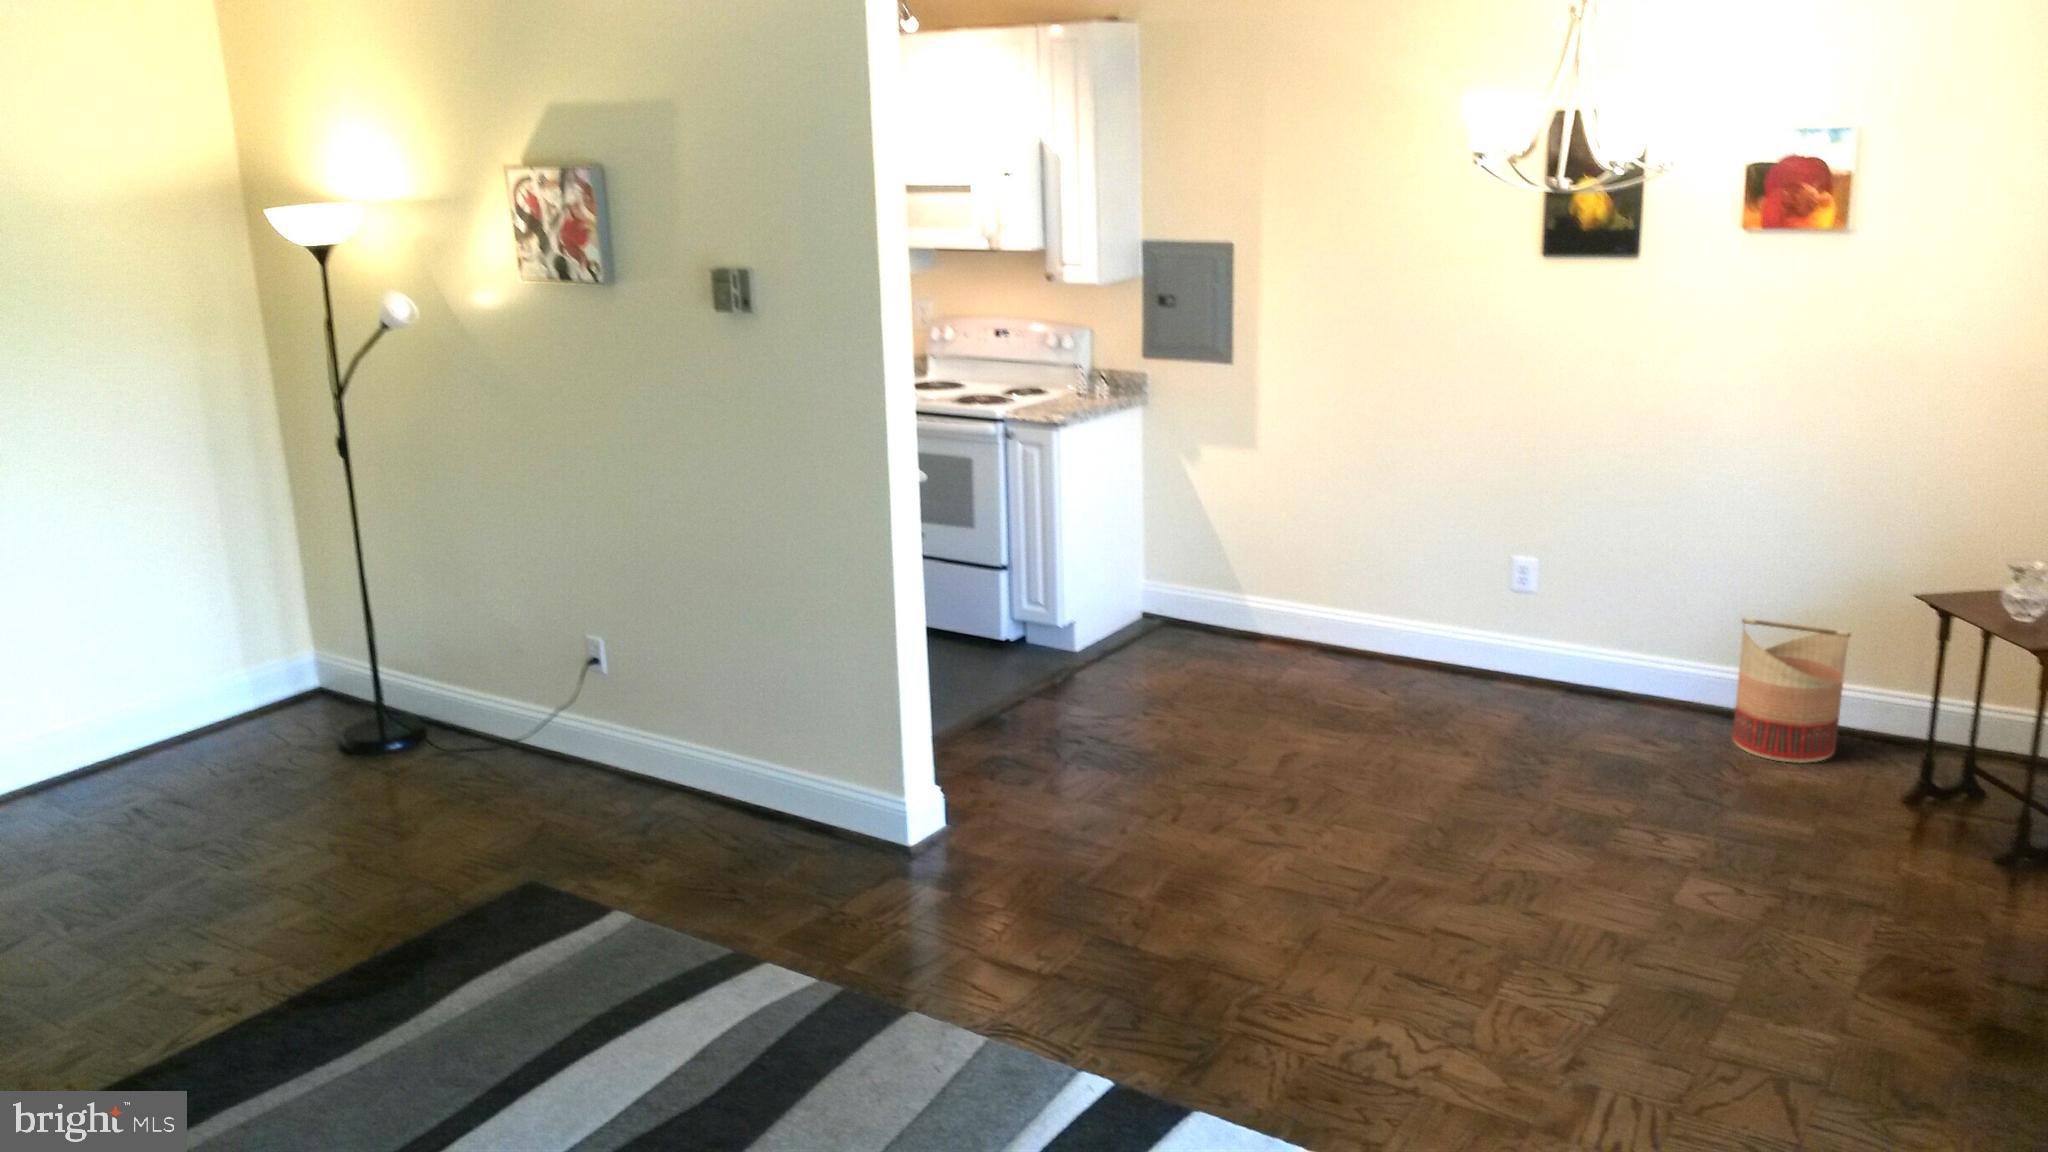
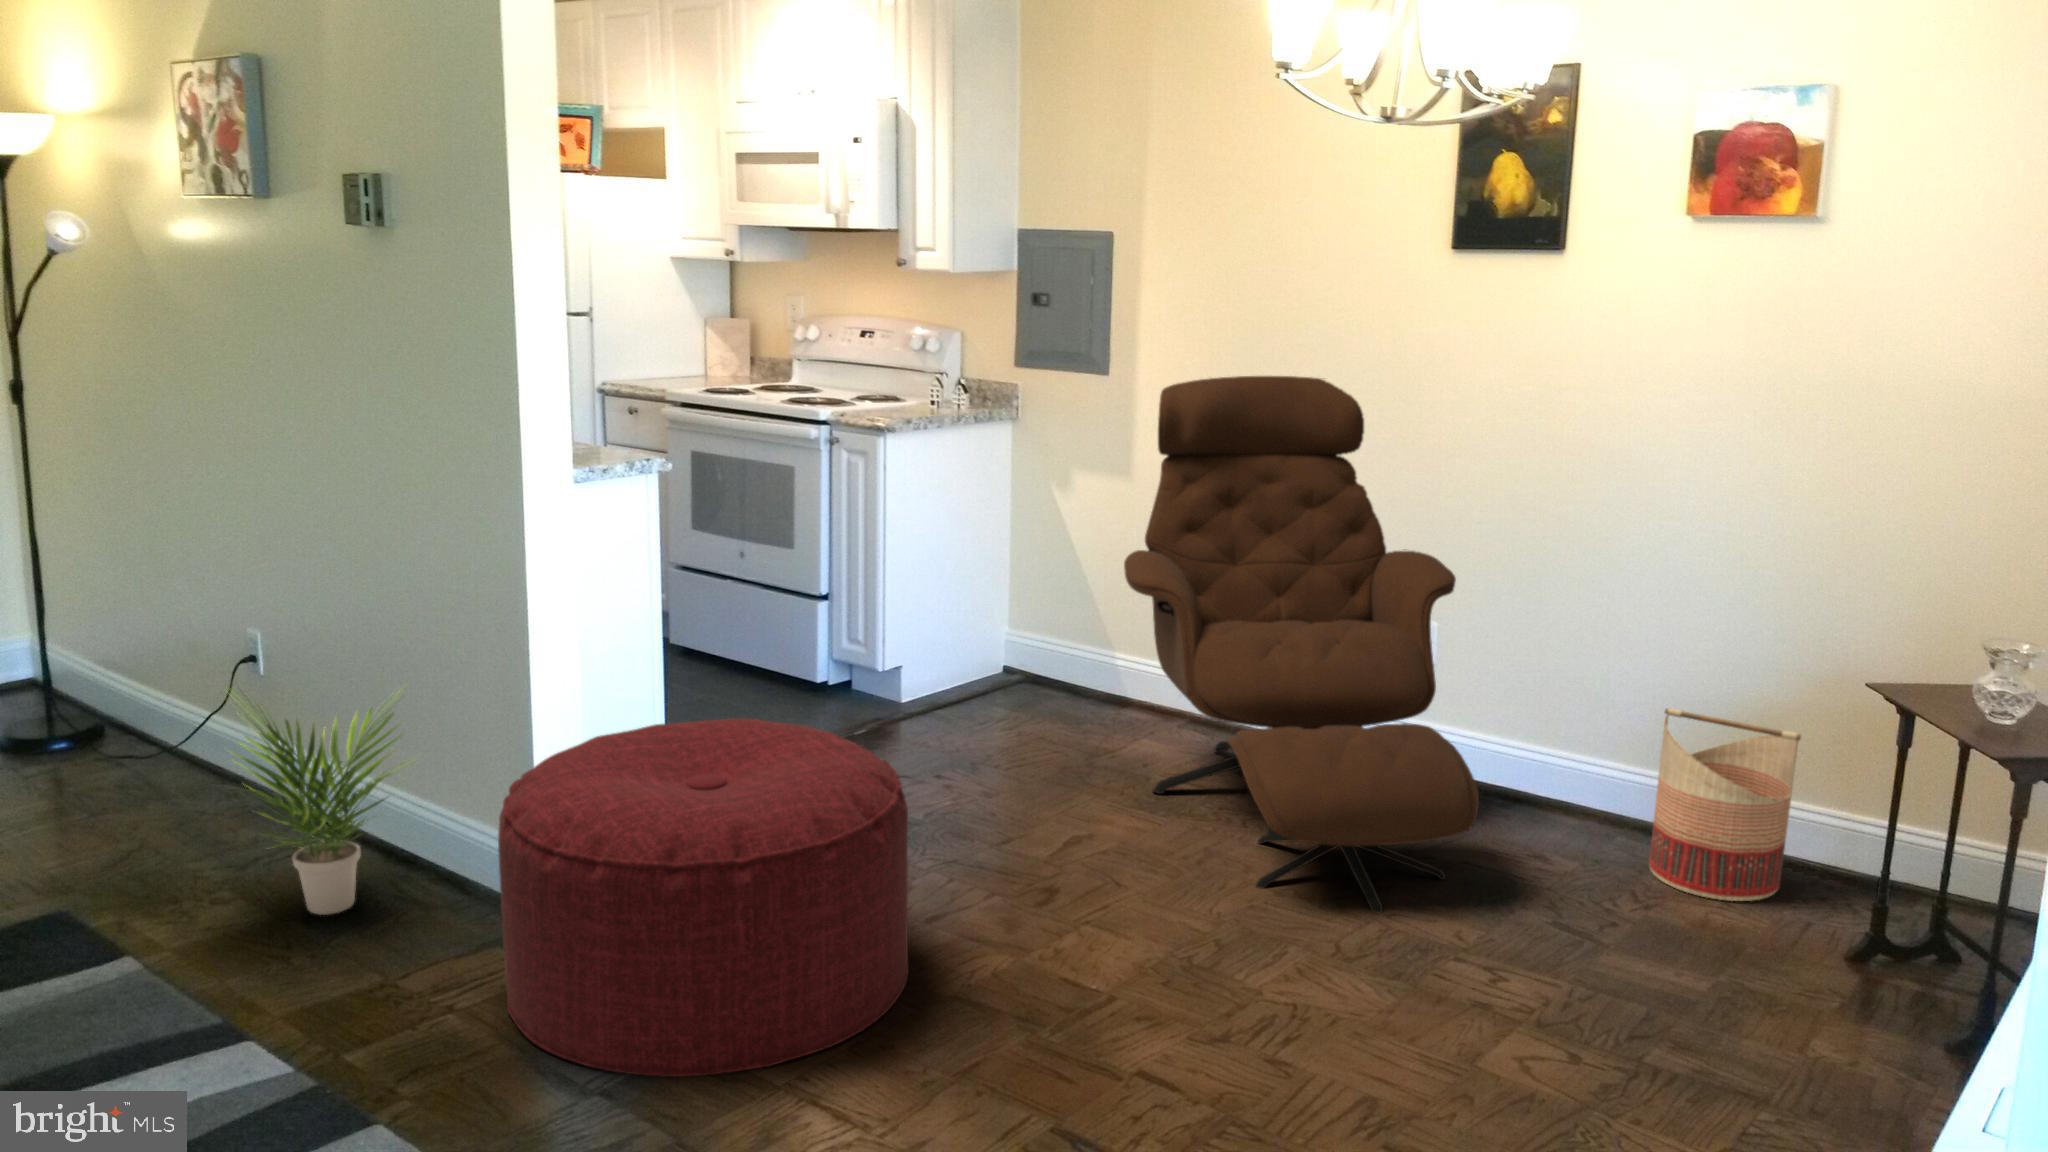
lounge chair: none [1287,363,1616,795] -> present [1124,376,1479,913]
potted plant: none [648,675,816,866] -> present [232,695,400,915]
ottoman: none [920,684,1229,960] -> present [498,718,908,1077]

